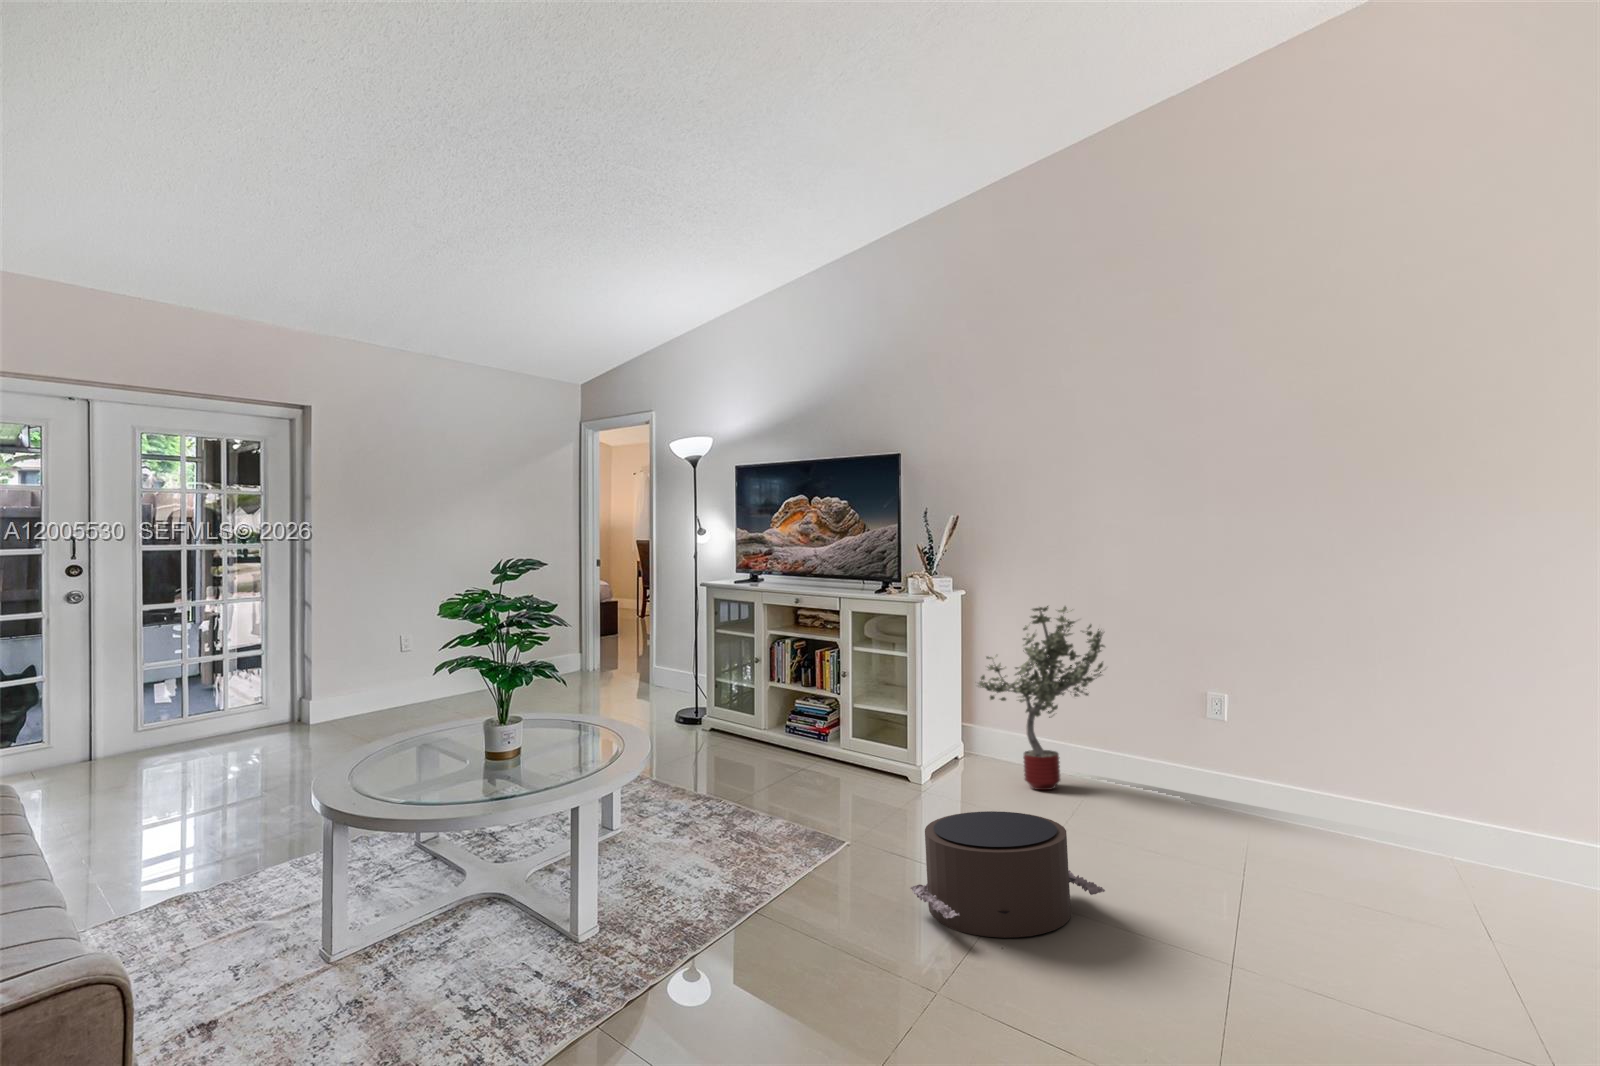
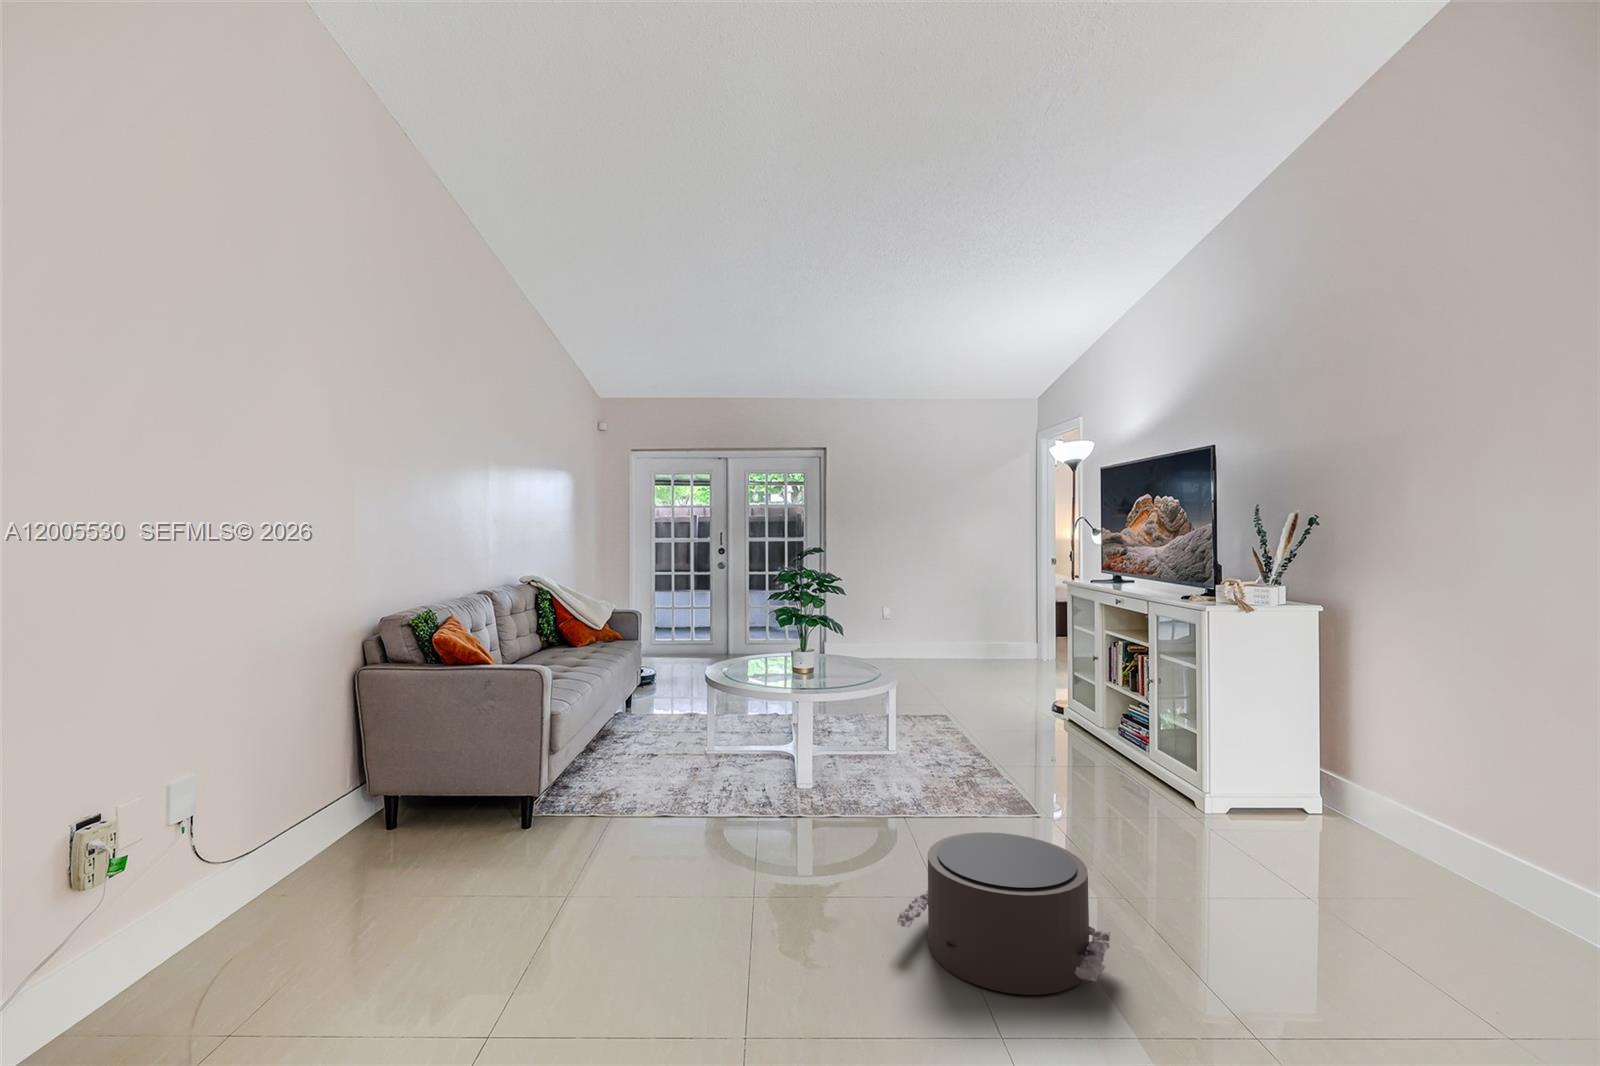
potted tree: present [978,606,1105,790] -> none [1287,628,1461,872]

